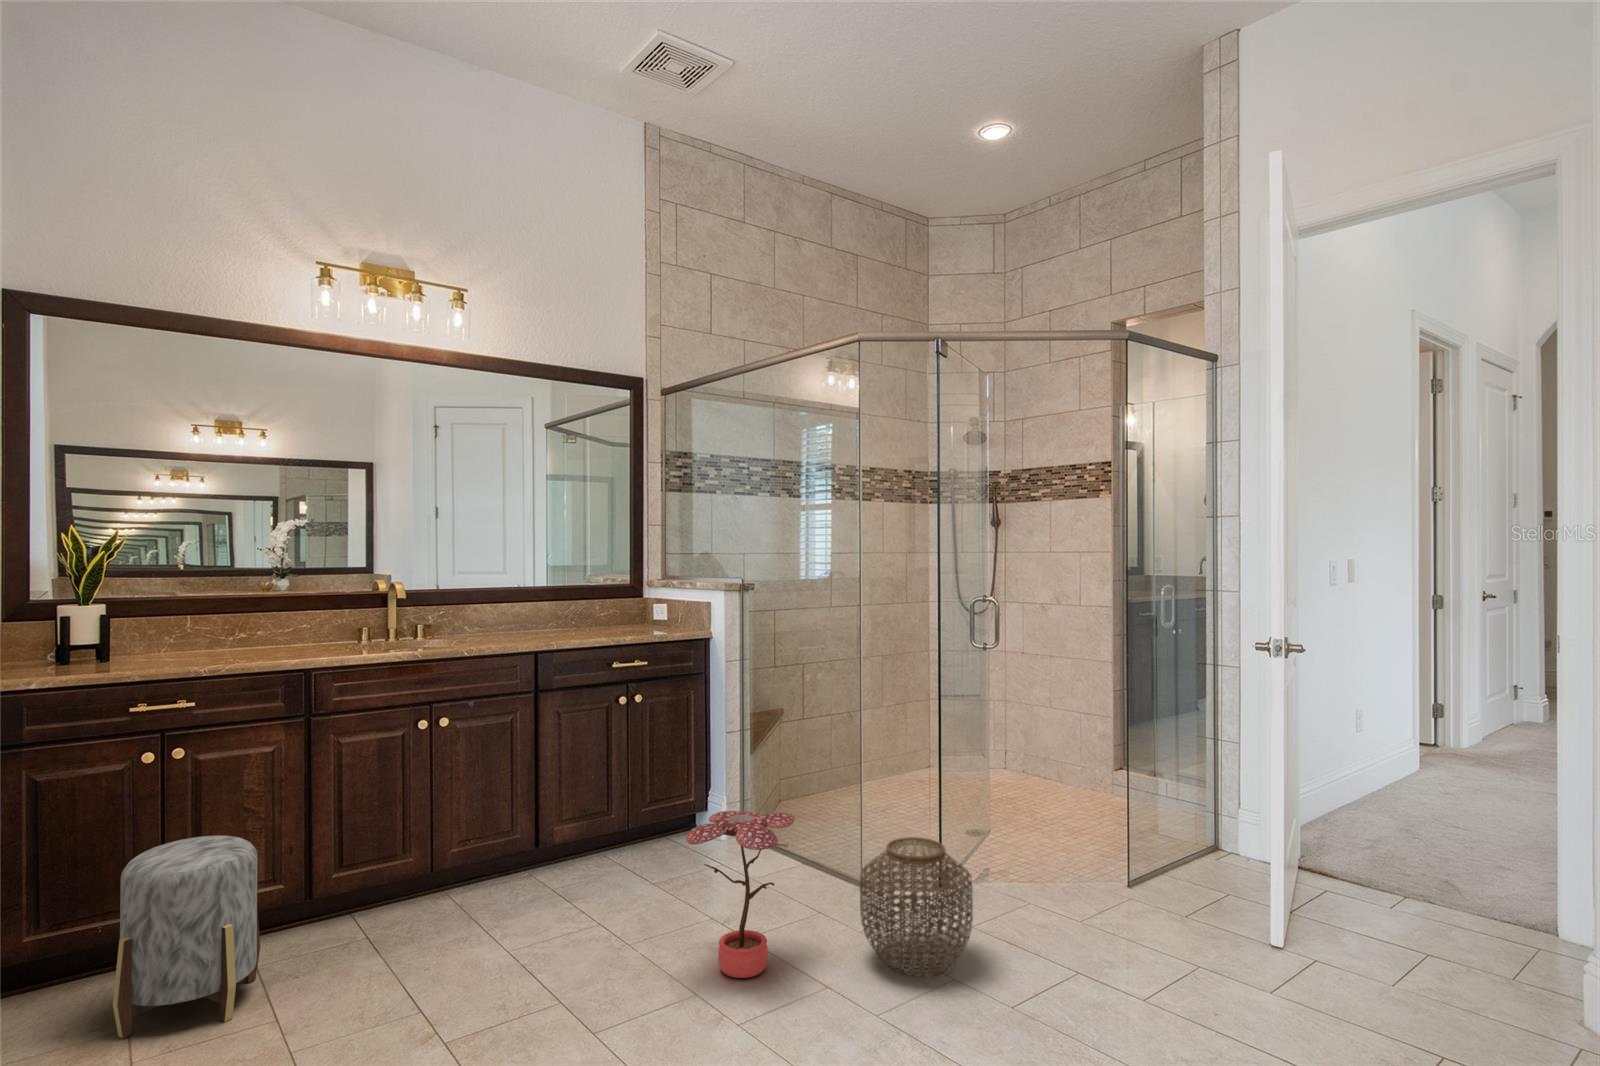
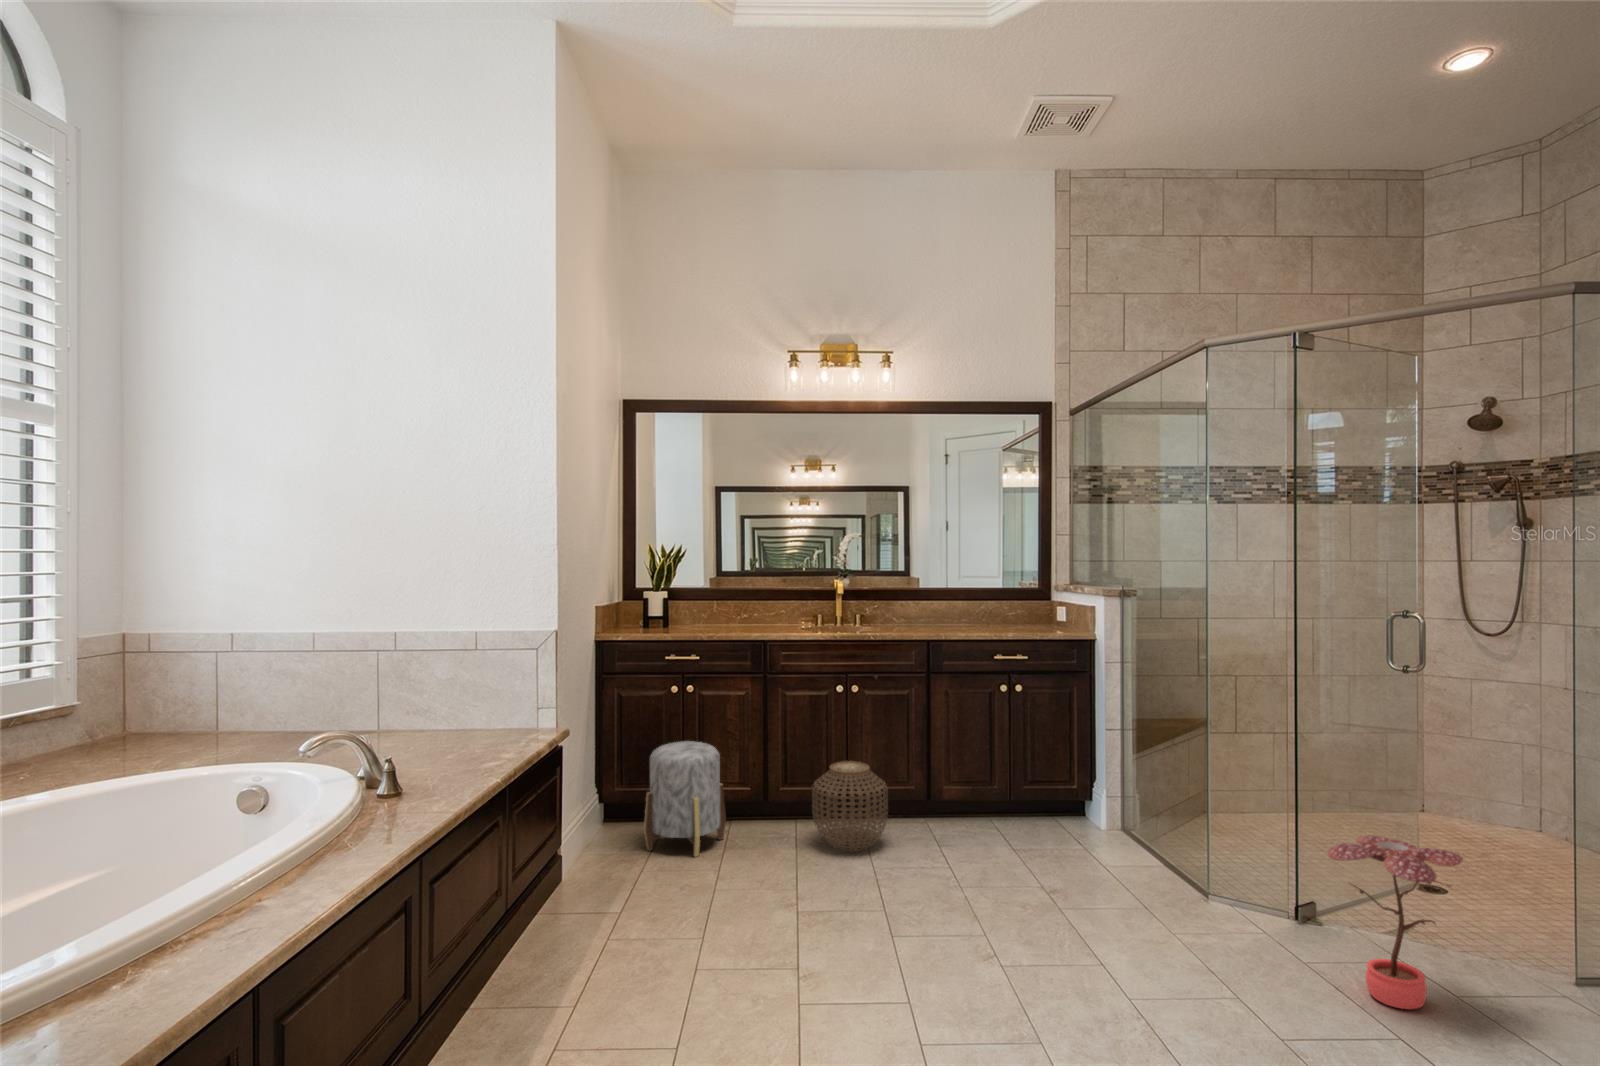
potted plant: present [686,811,795,978] -> present [1327,836,1463,1010]
woven basket: present [860,837,973,976] -> present [812,761,888,852]

